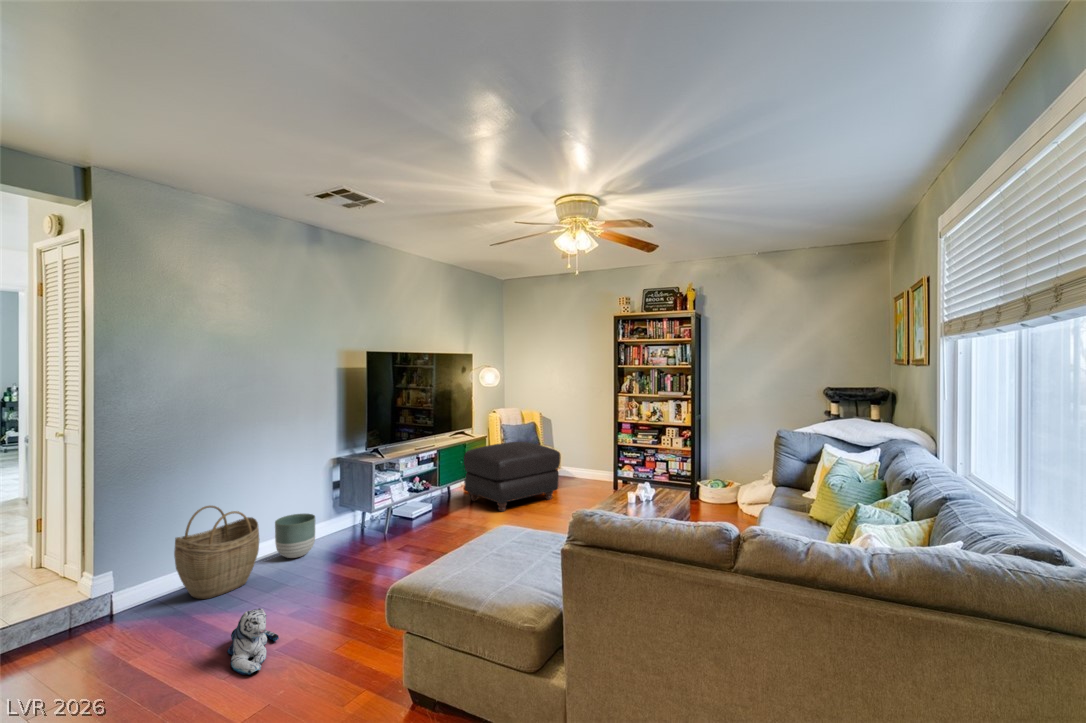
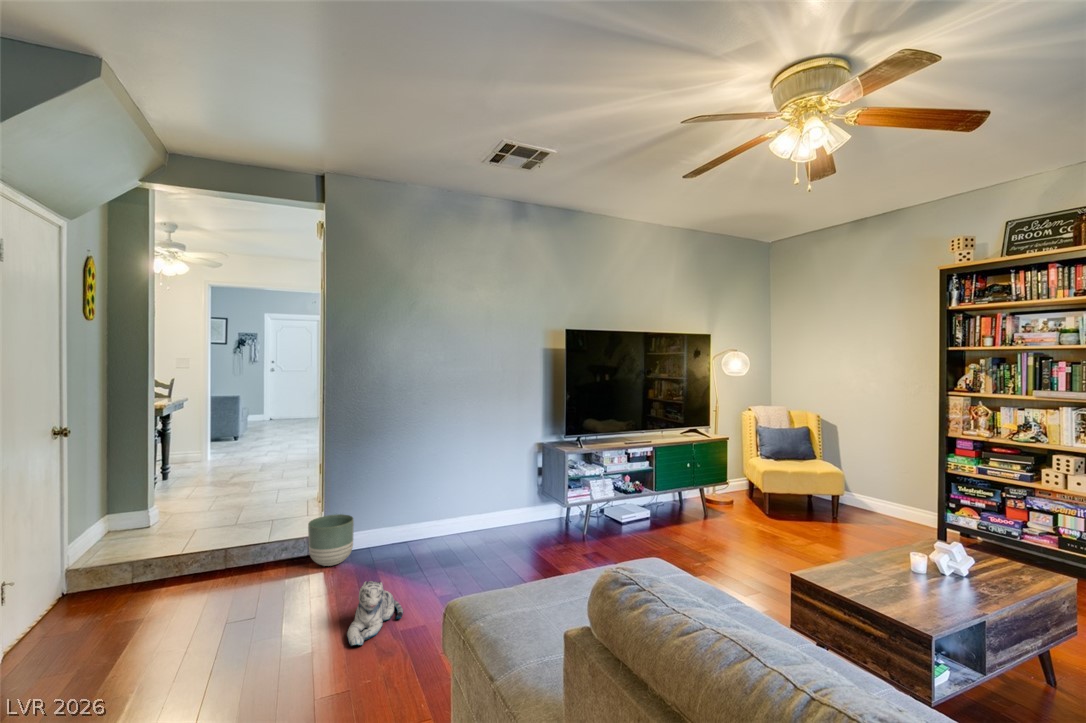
ottoman: present [464,442,561,512] -> none [692,449,830,538]
woven basket: present [174,506,259,599] -> none [377,473,446,558]
planter: present [275,514,315,558] -> present [308,514,354,566]

